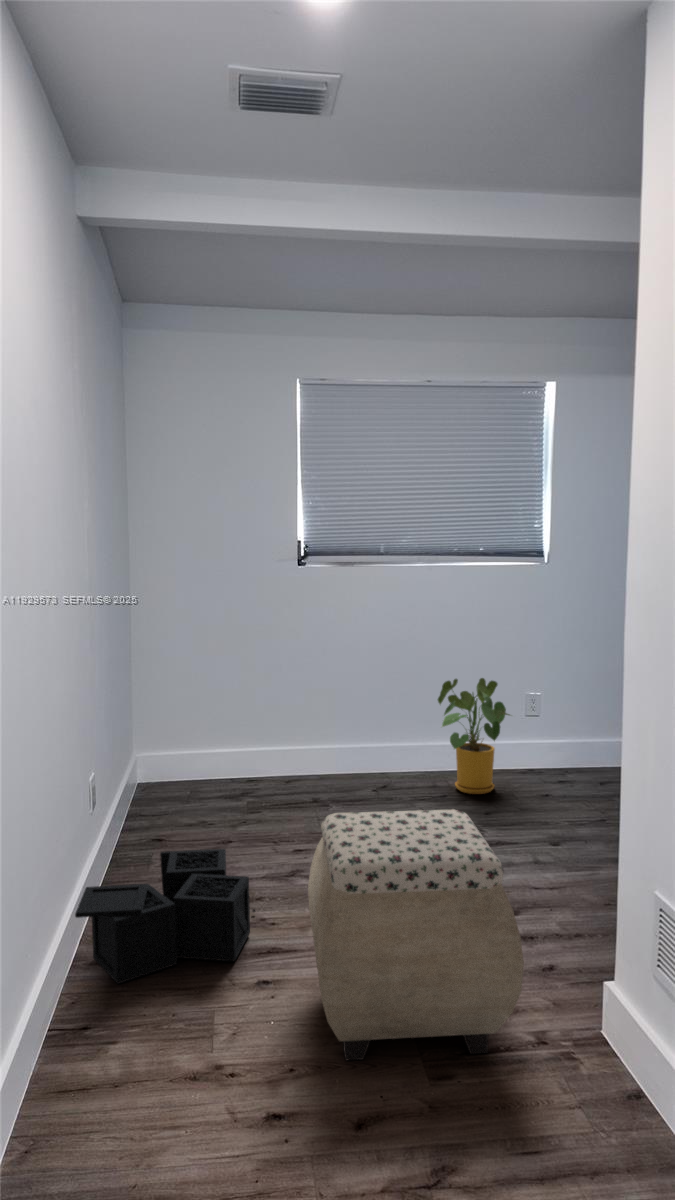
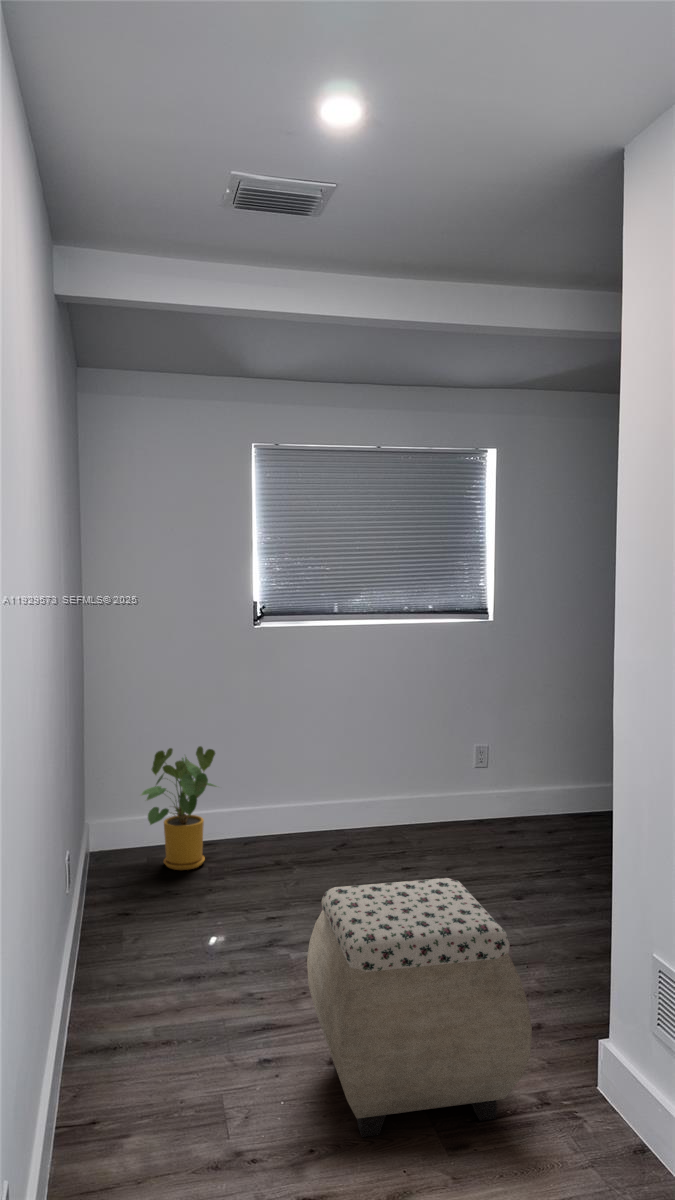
house plant: present [438,678,510,794] -> present [142,746,216,870]
storage bin: present [75,849,255,984] -> none [73,923,243,1072]

